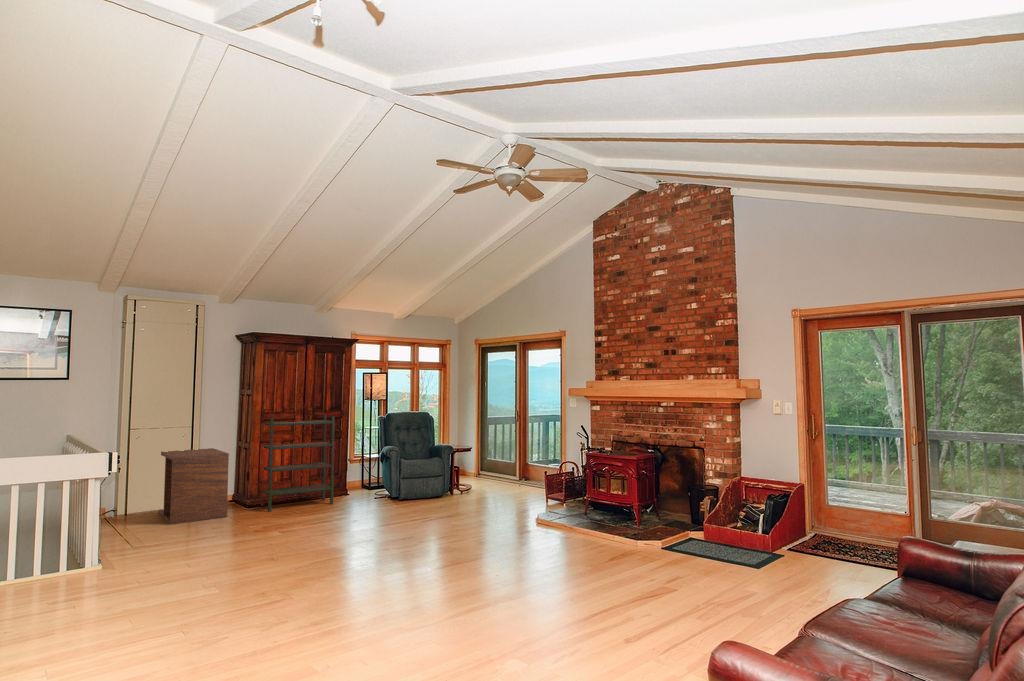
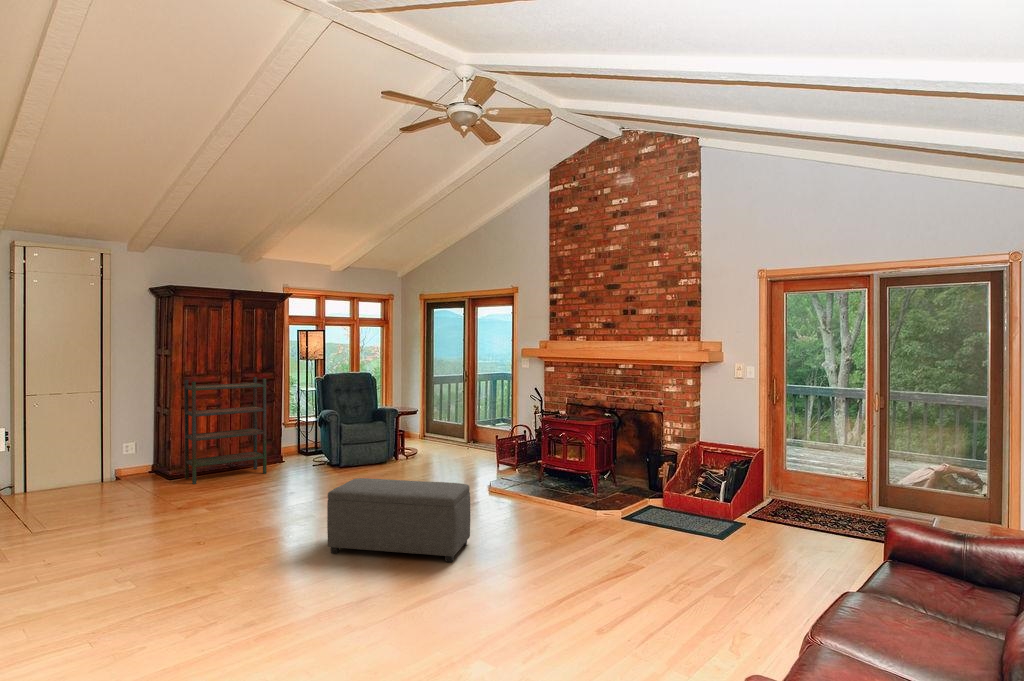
side table: present [158,448,229,524] -> none [63,415,145,503]
ottoman: none [385,503,515,581] -> present [327,478,470,562]

